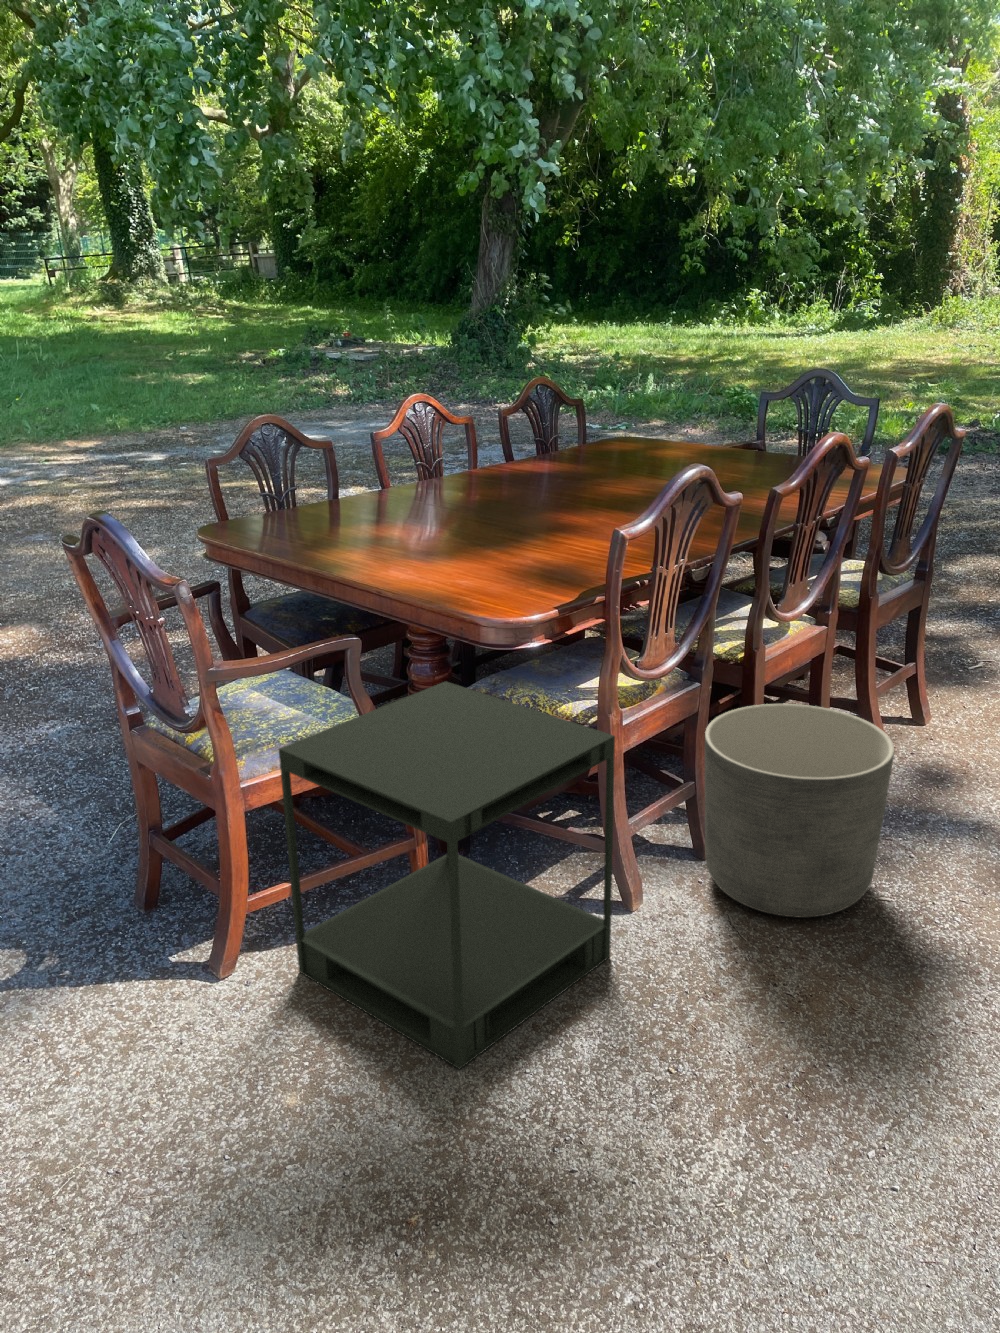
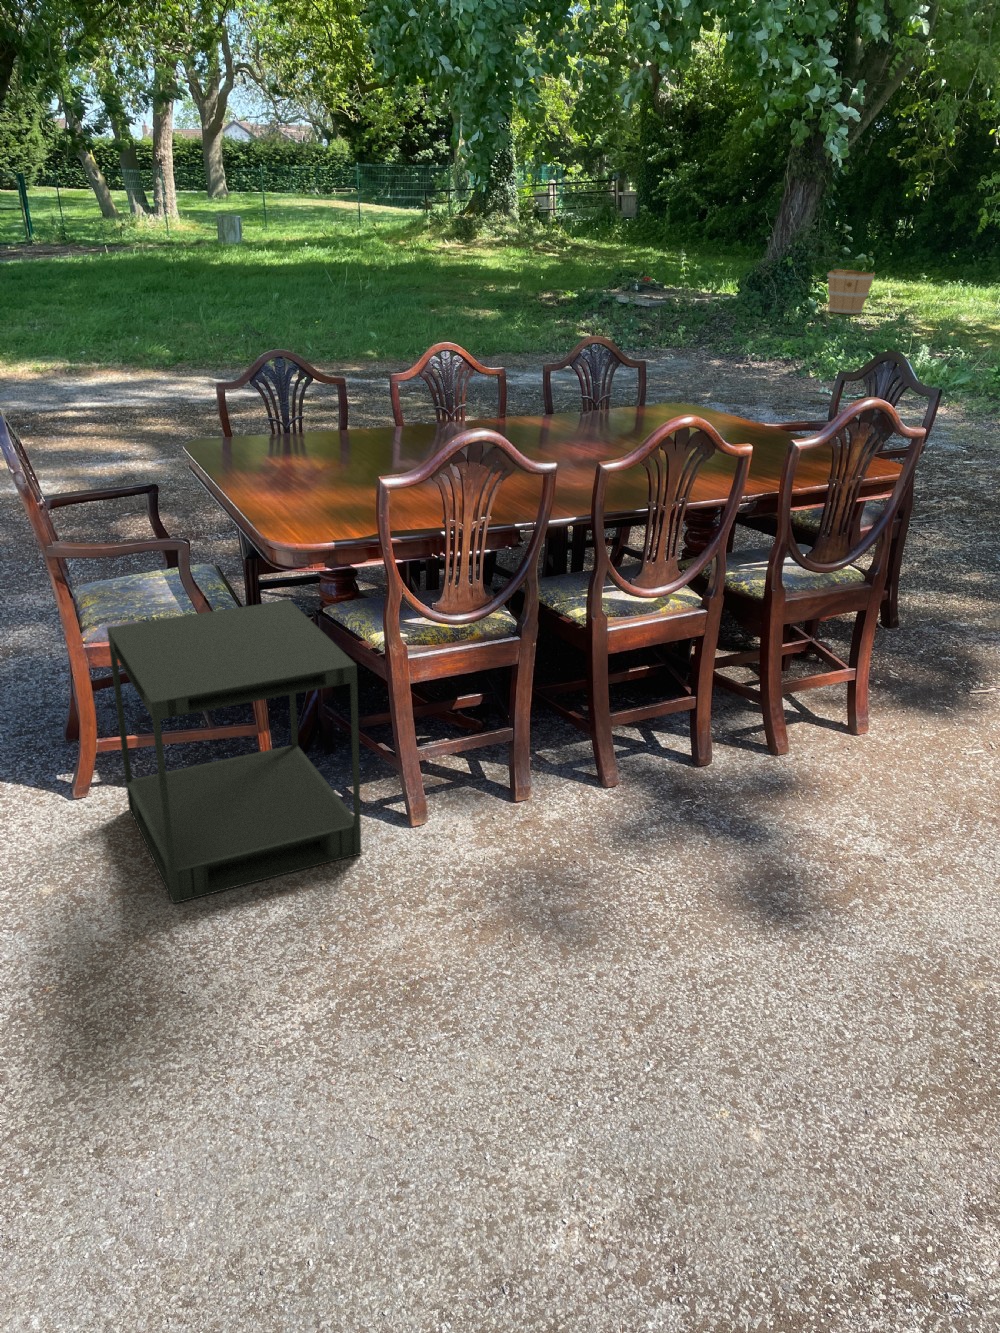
wooden bucket: none [533,306,579,348] -> present [827,269,875,314]
planter: present [705,704,894,917] -> none [488,669,656,864]

